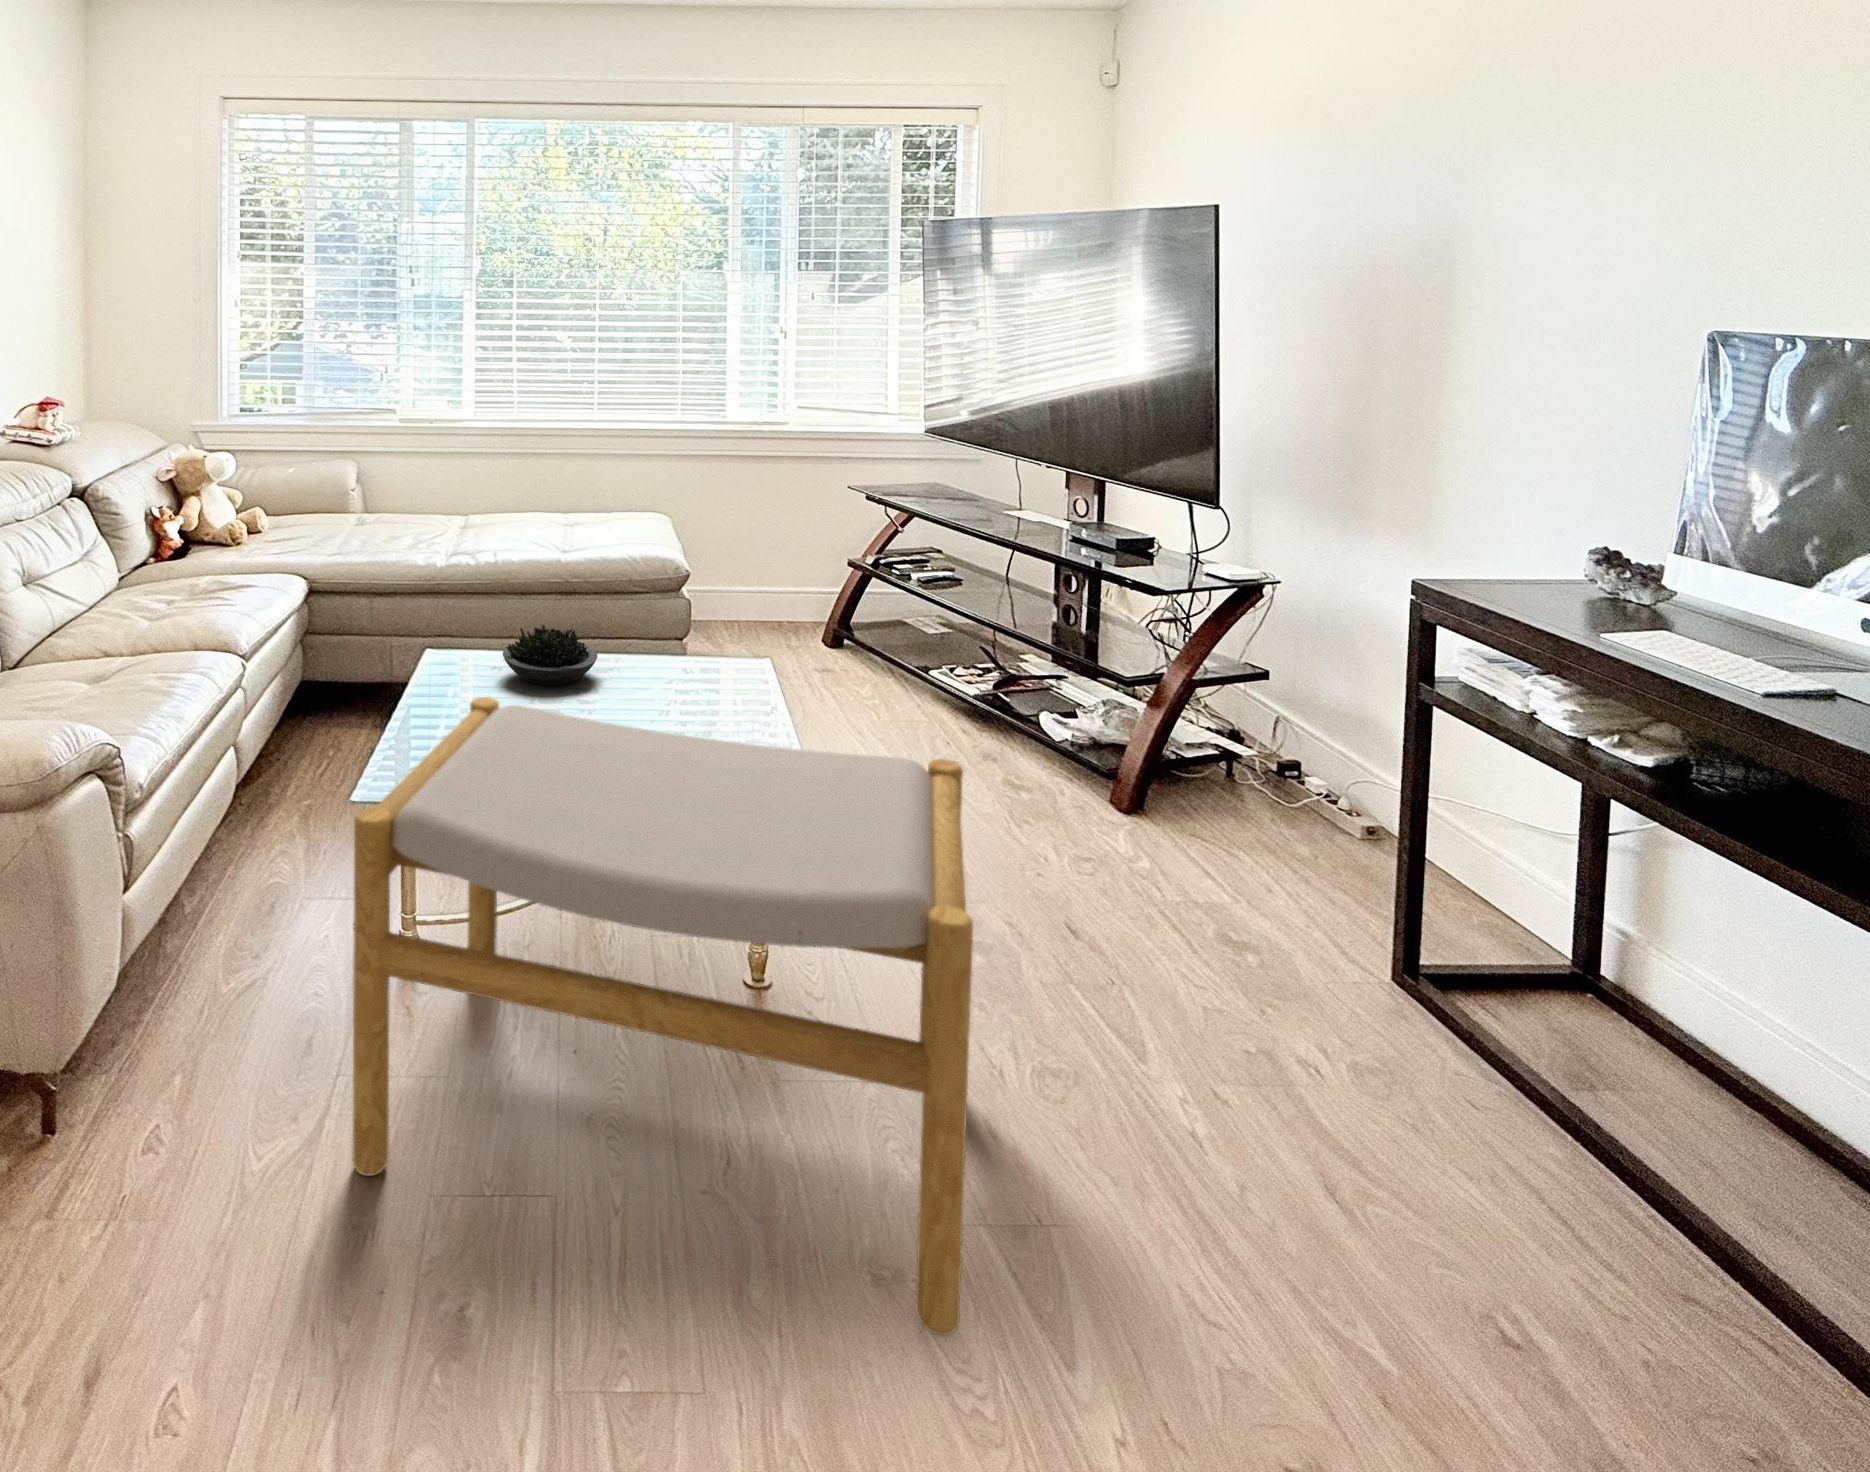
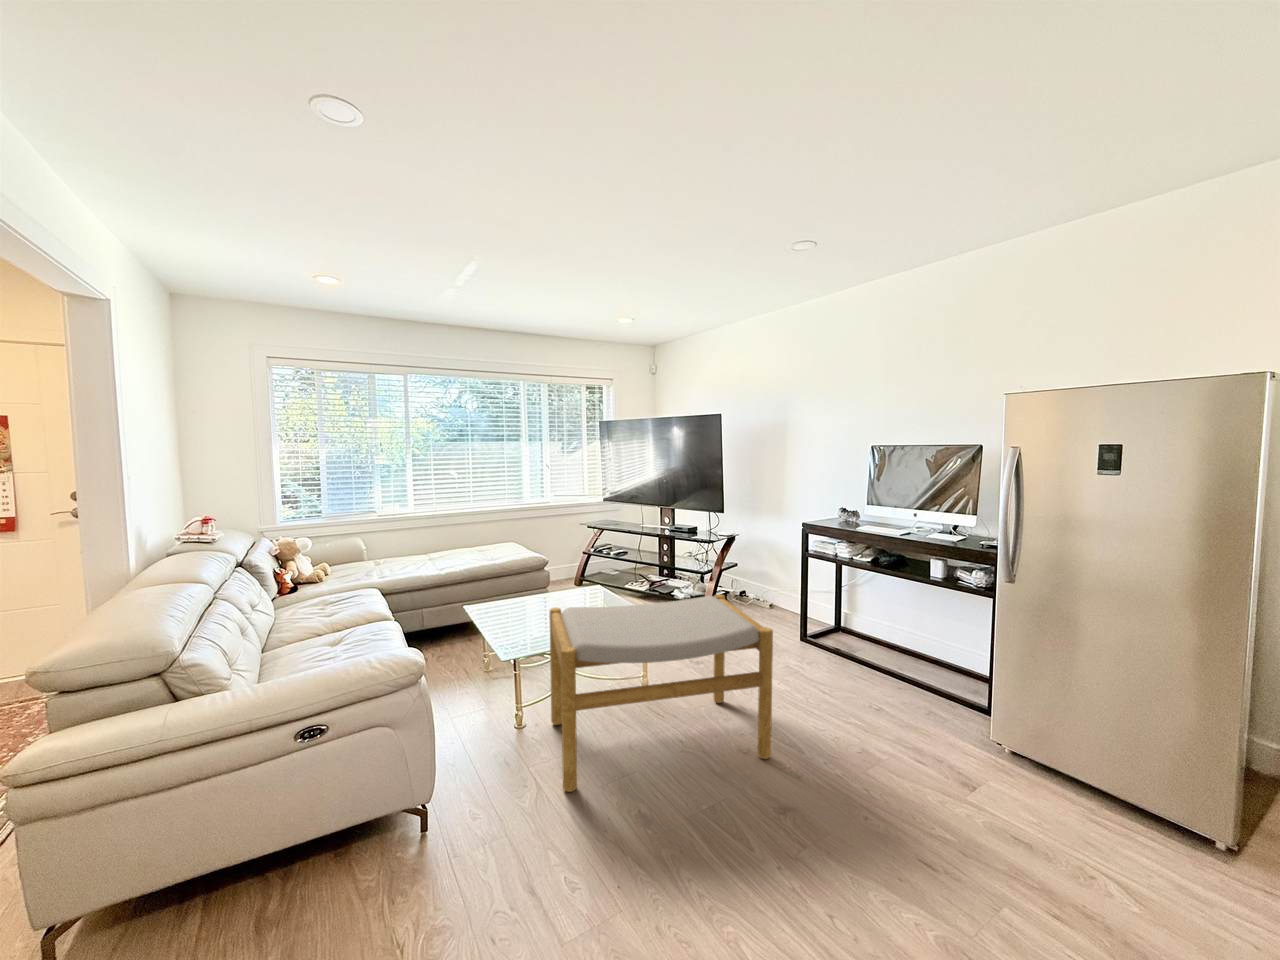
succulent plant: present [503,625,597,686] -> none [503,587,544,611]

